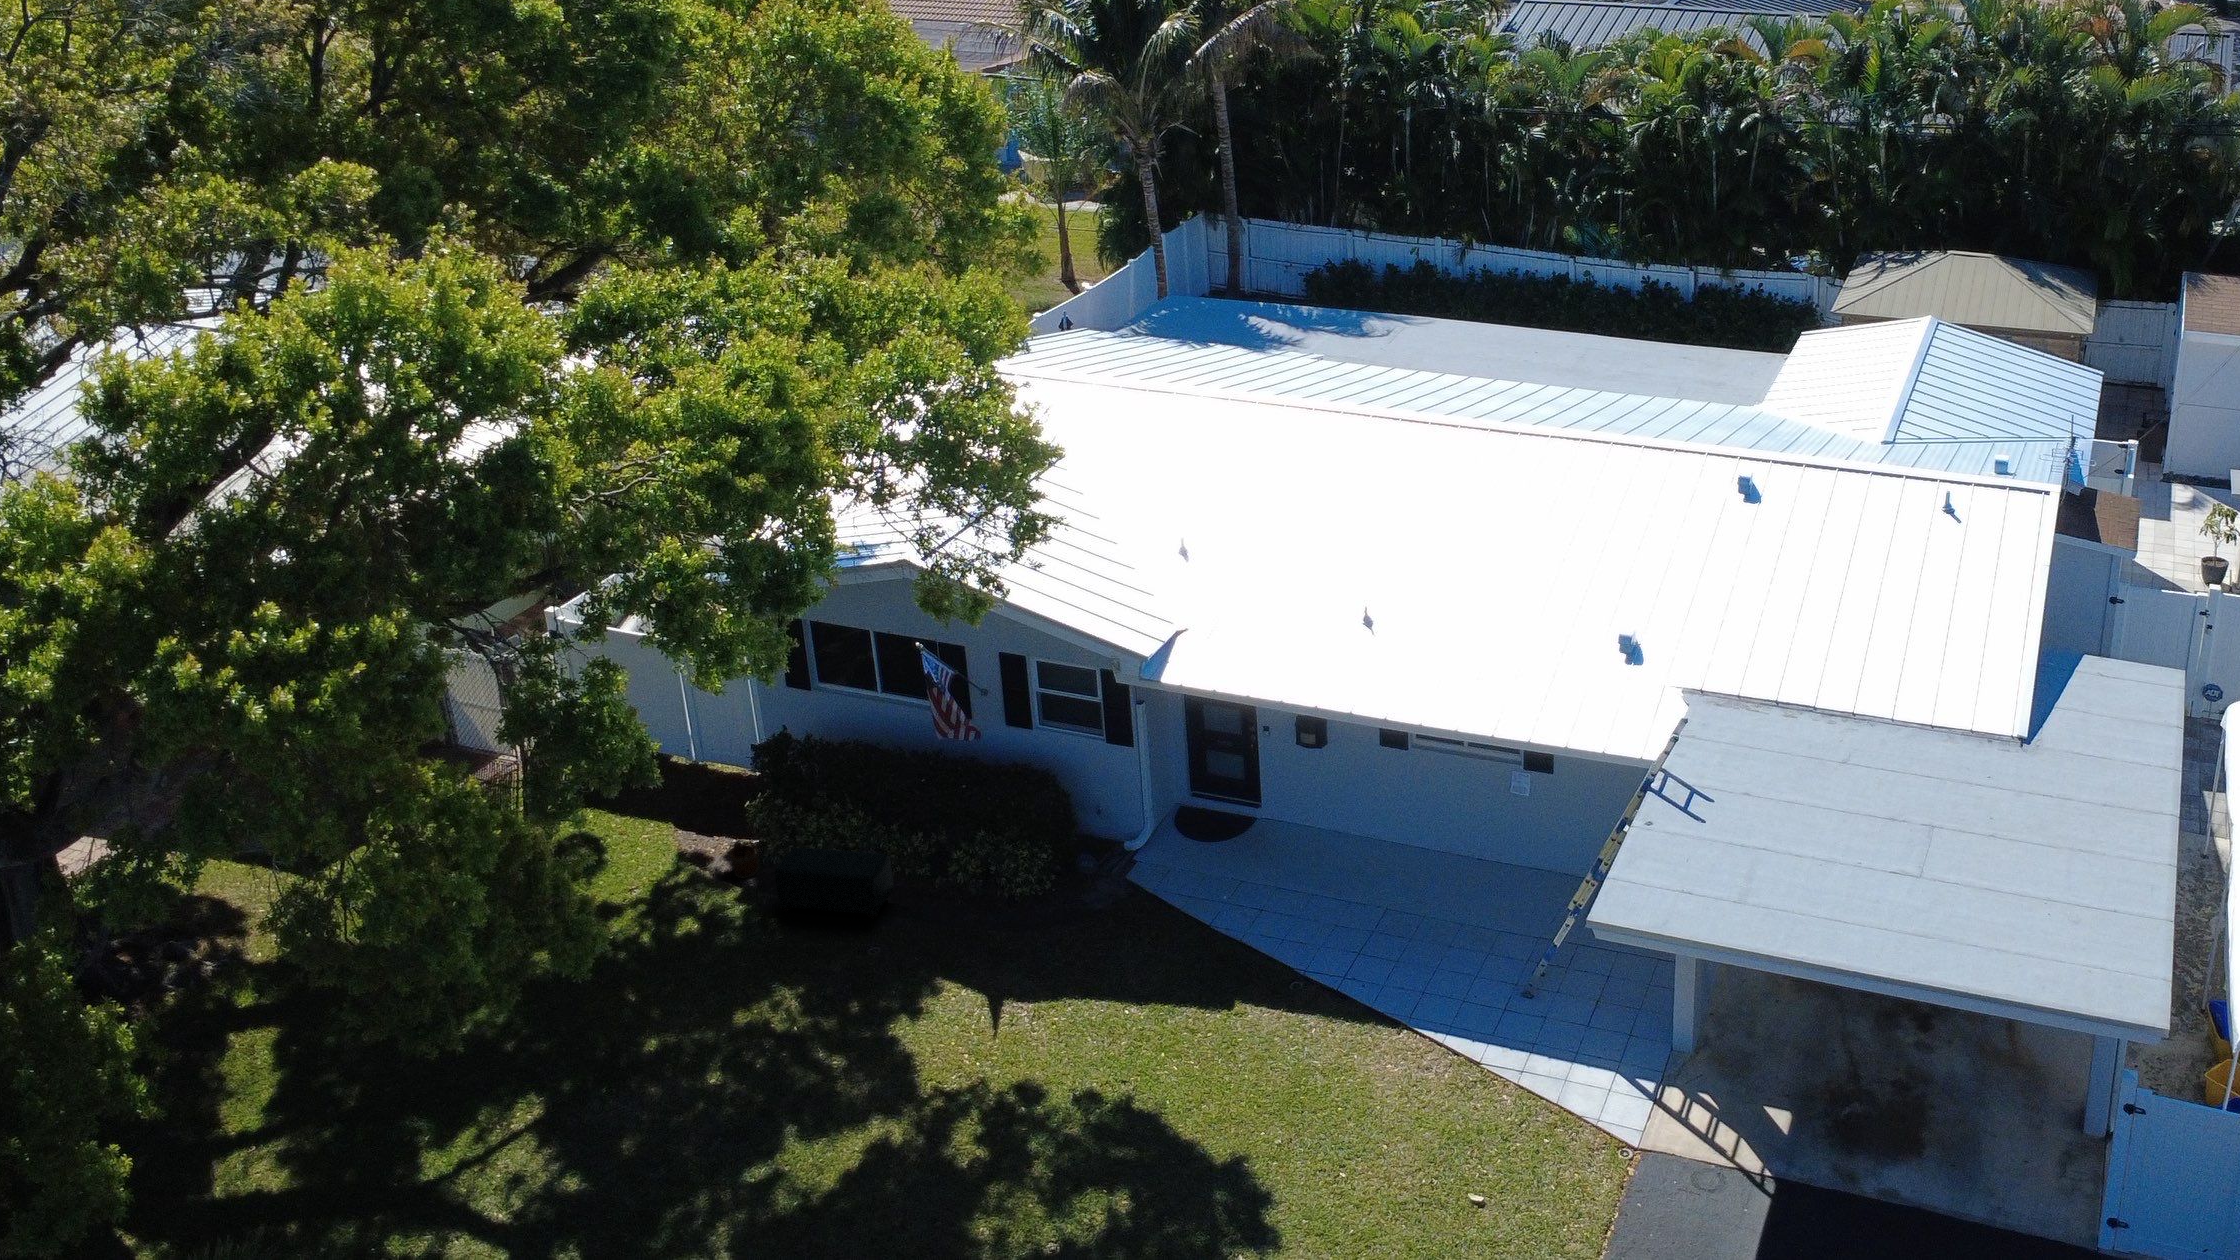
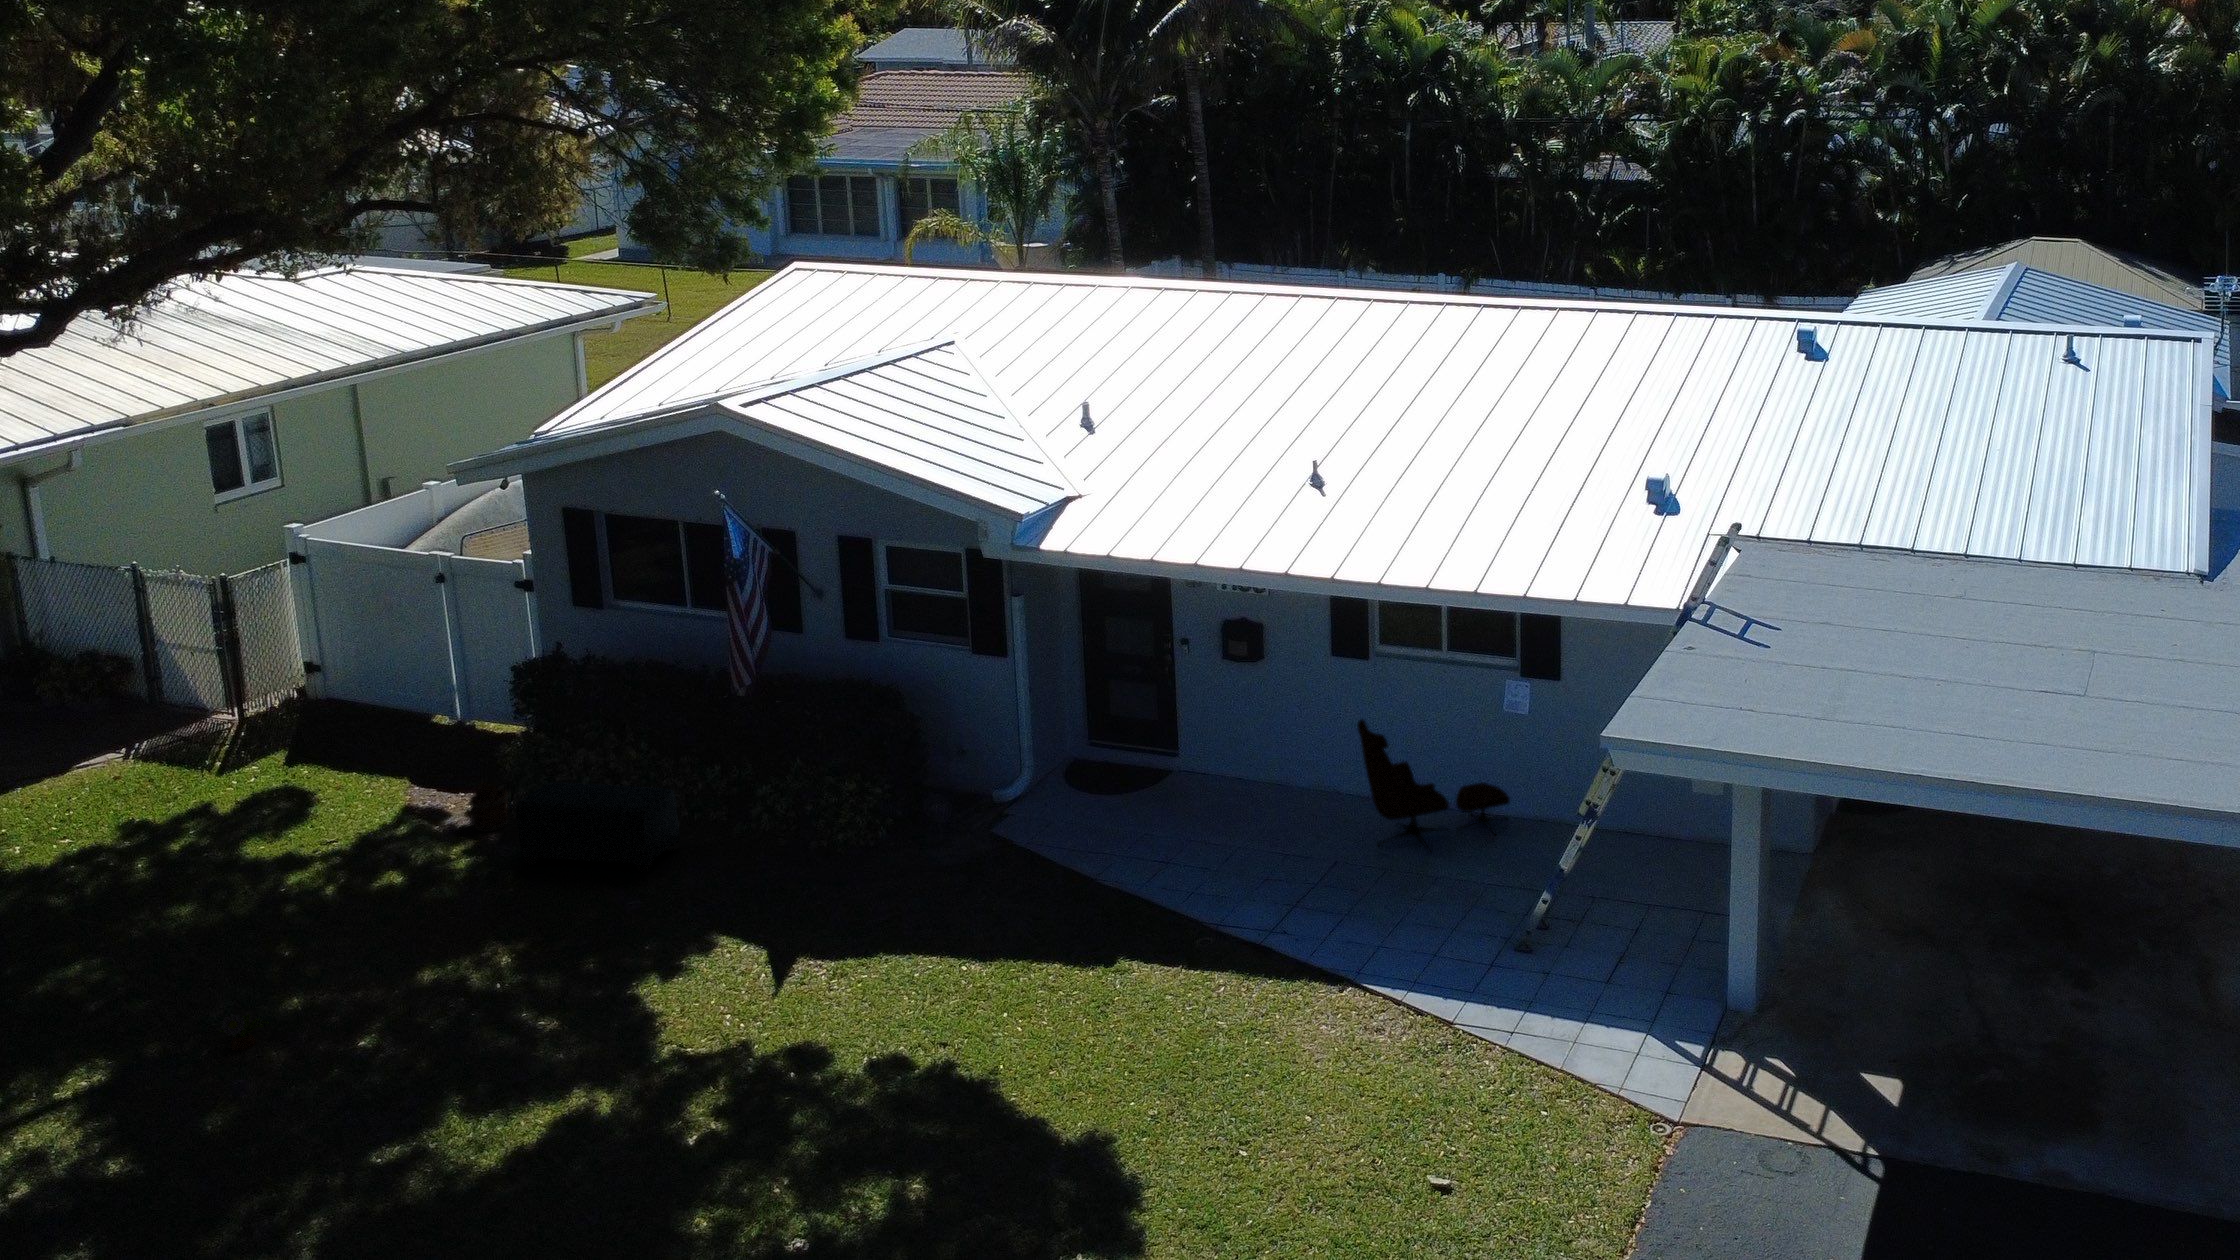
lounge chair: none [1401,805,1514,902] -> present [1357,719,1510,852]
decorative plant: none [610,1059,645,1087] -> present [216,1013,269,1051]

